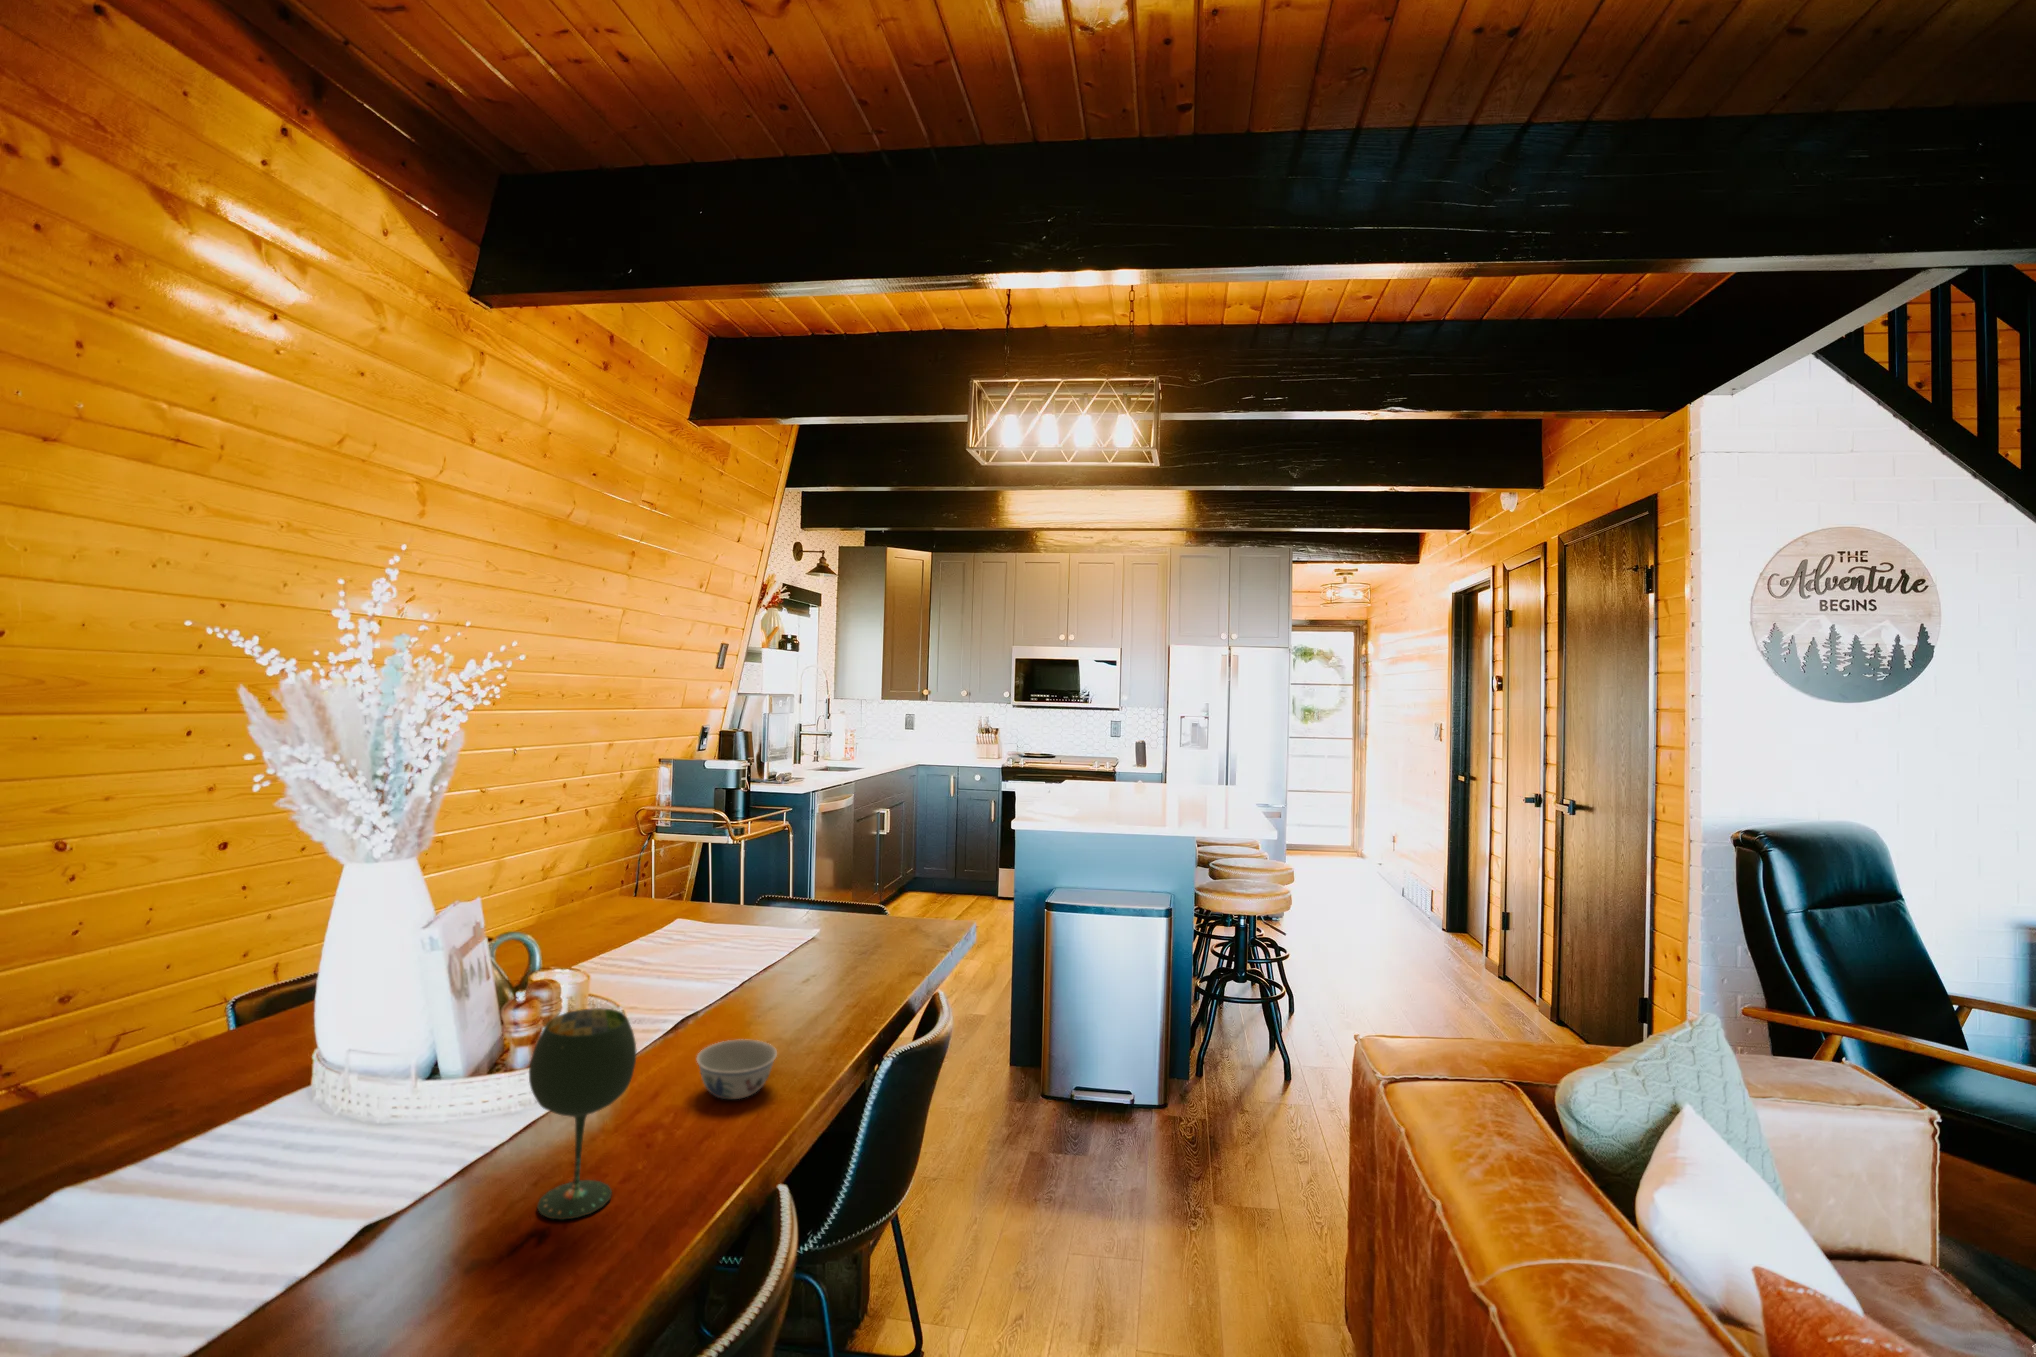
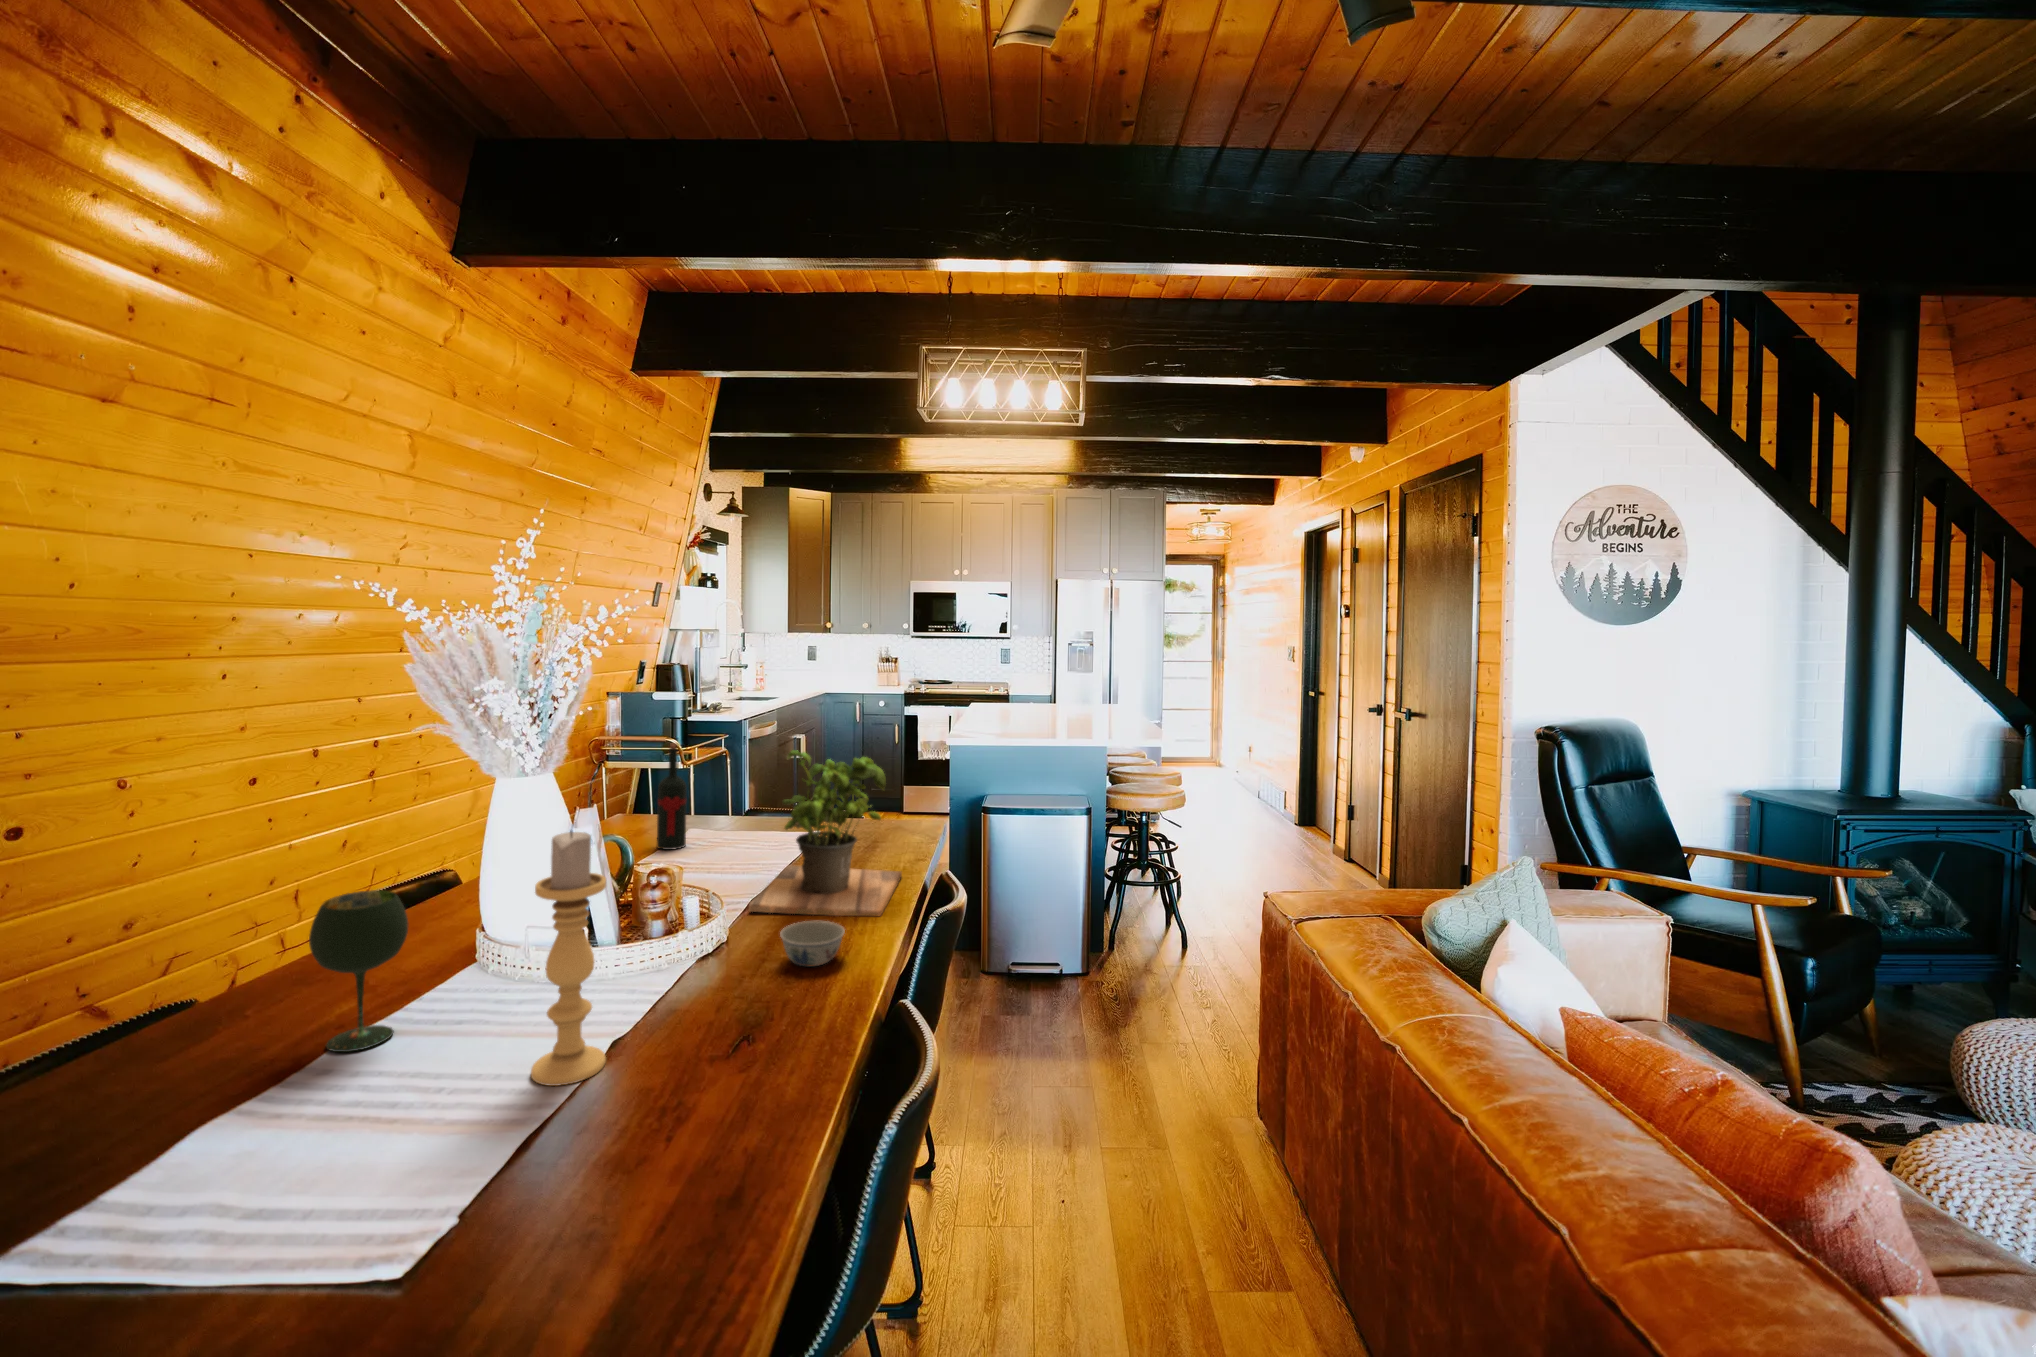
wine bottle: none [646,815,682,934] -> present [657,744,687,850]
potted plant: none [697,828,895,1037] -> present [749,750,902,916]
candle holder: none [319,921,433,1247] -> present [531,831,606,1086]
wine glass: present [529,1008,637,1220] -> present [309,890,408,1052]

